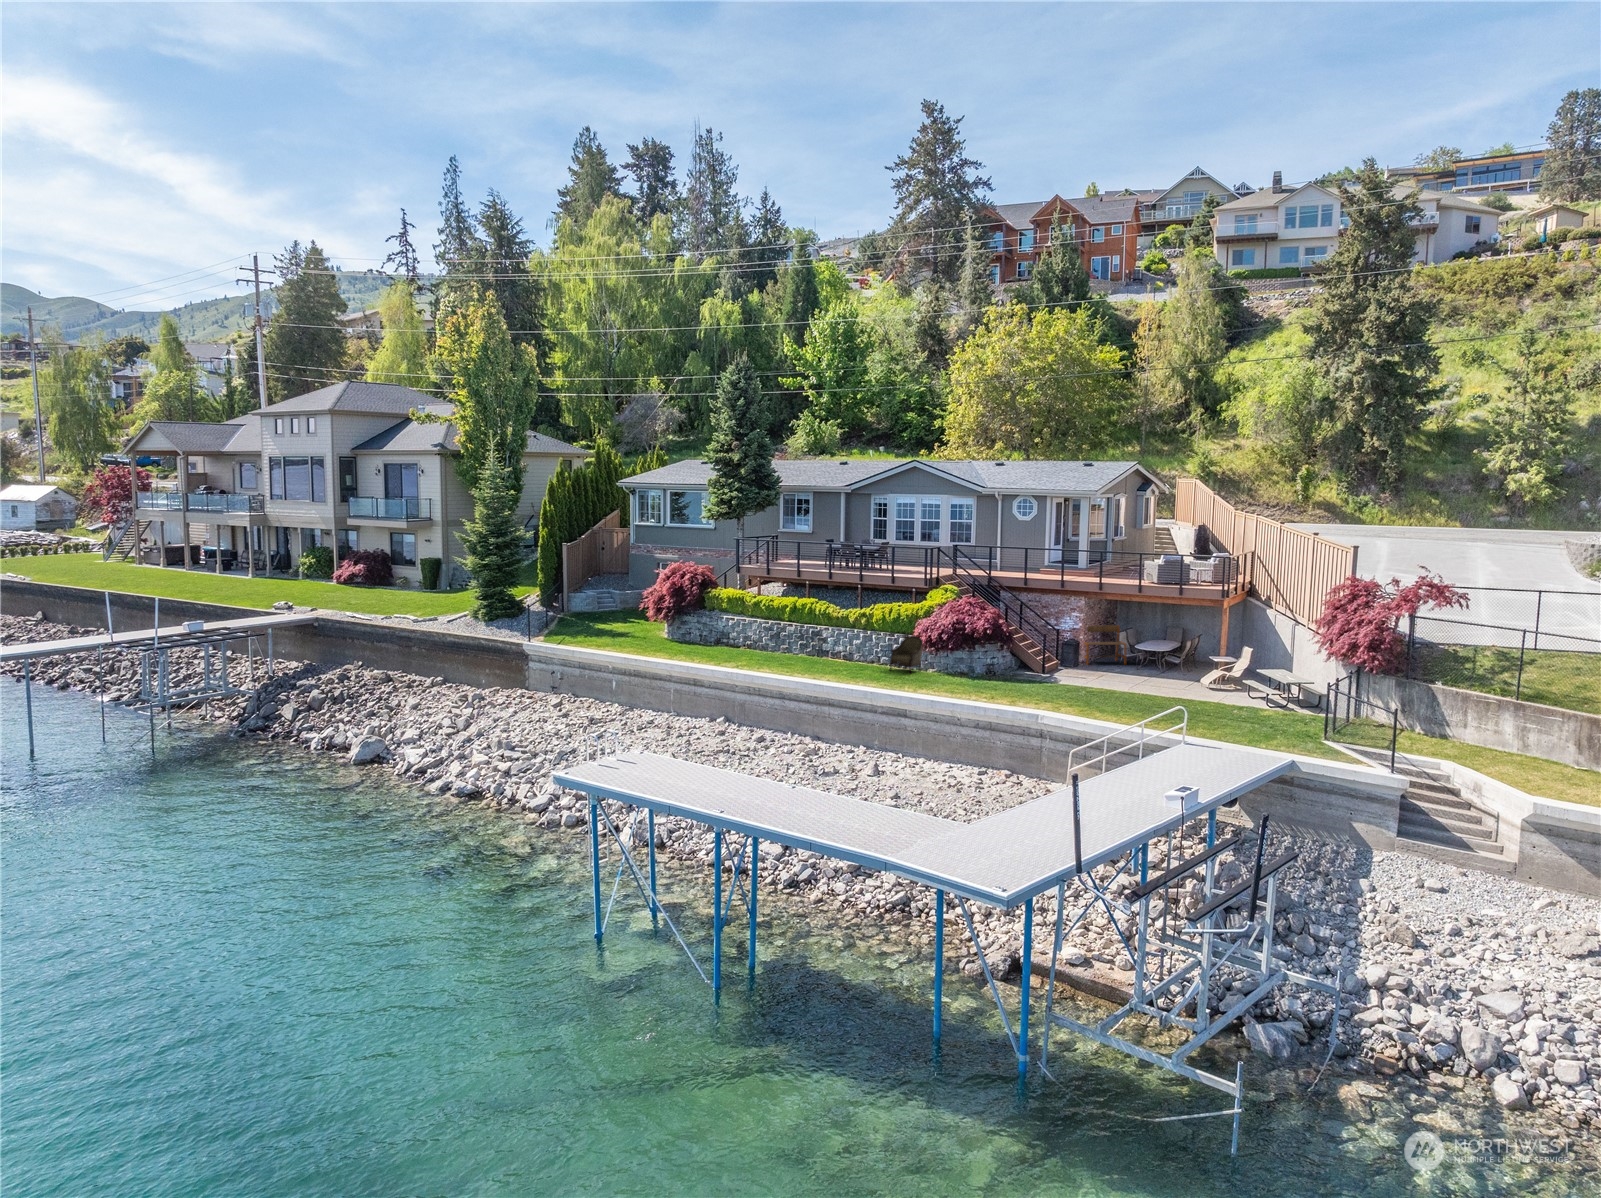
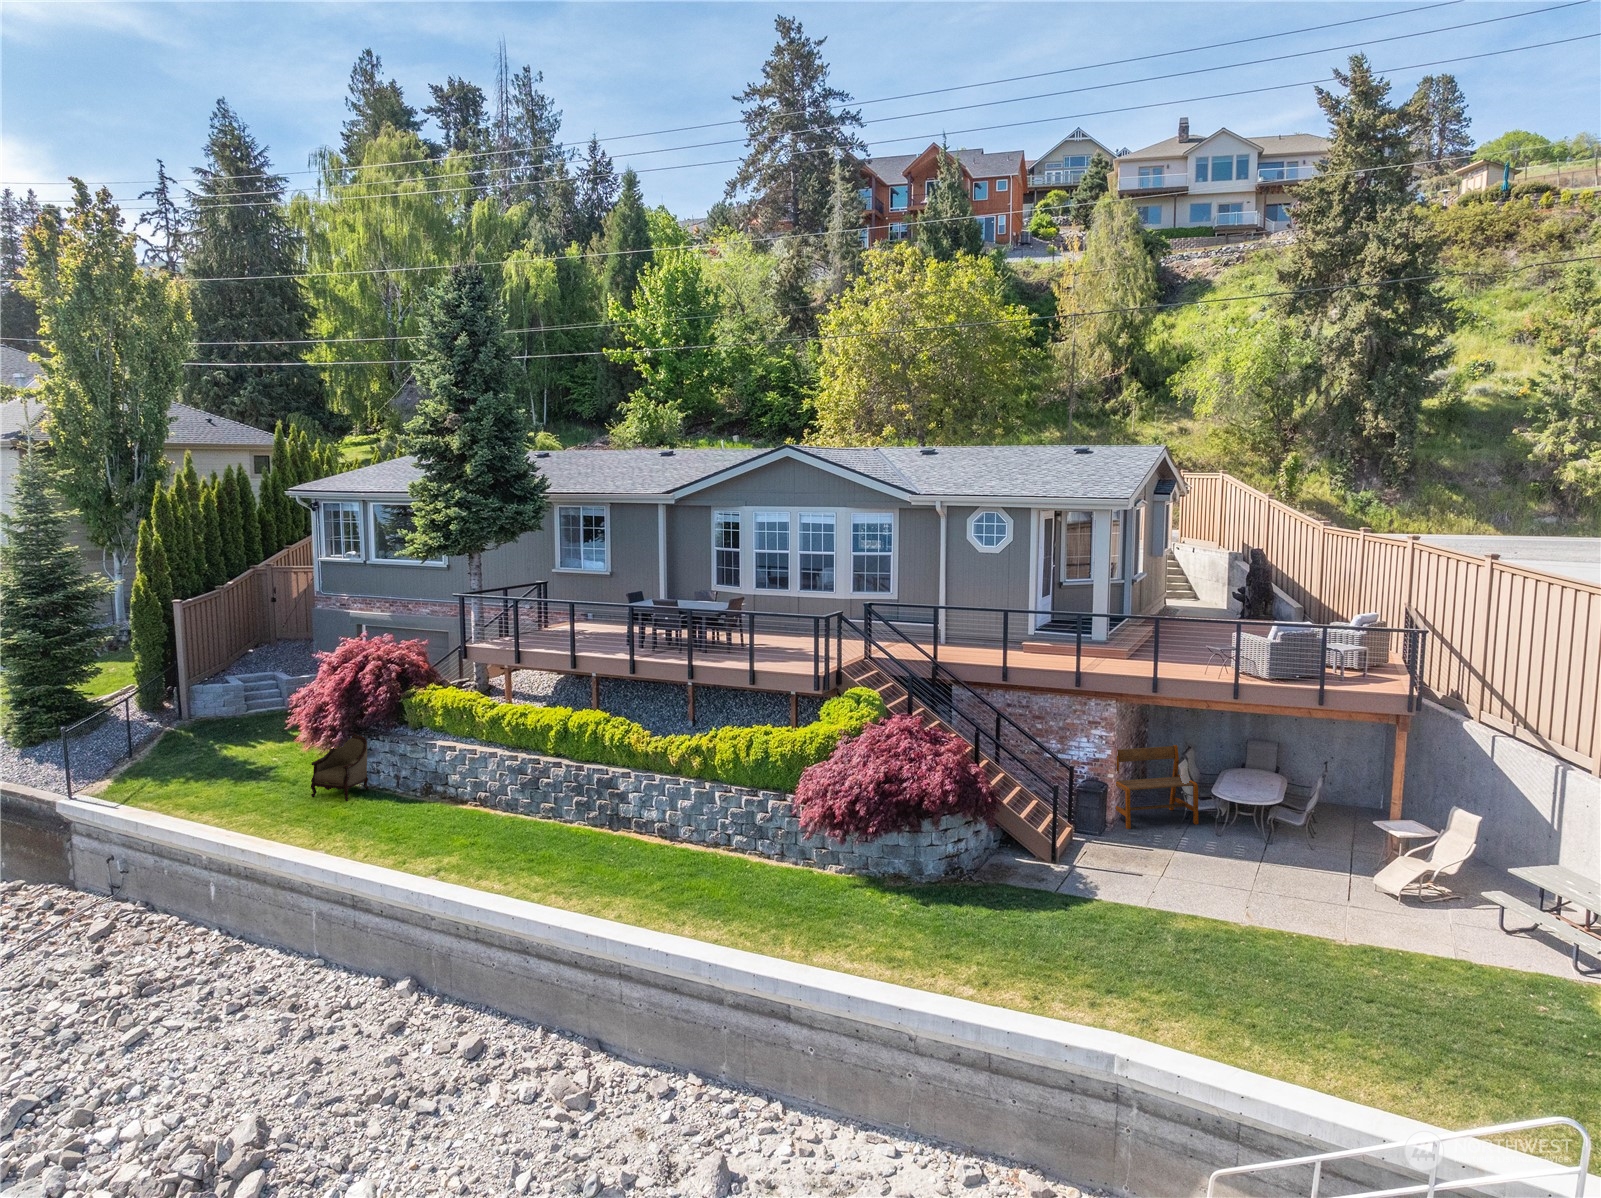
armchair: present [890,635,923,673] -> present [311,734,369,801]

